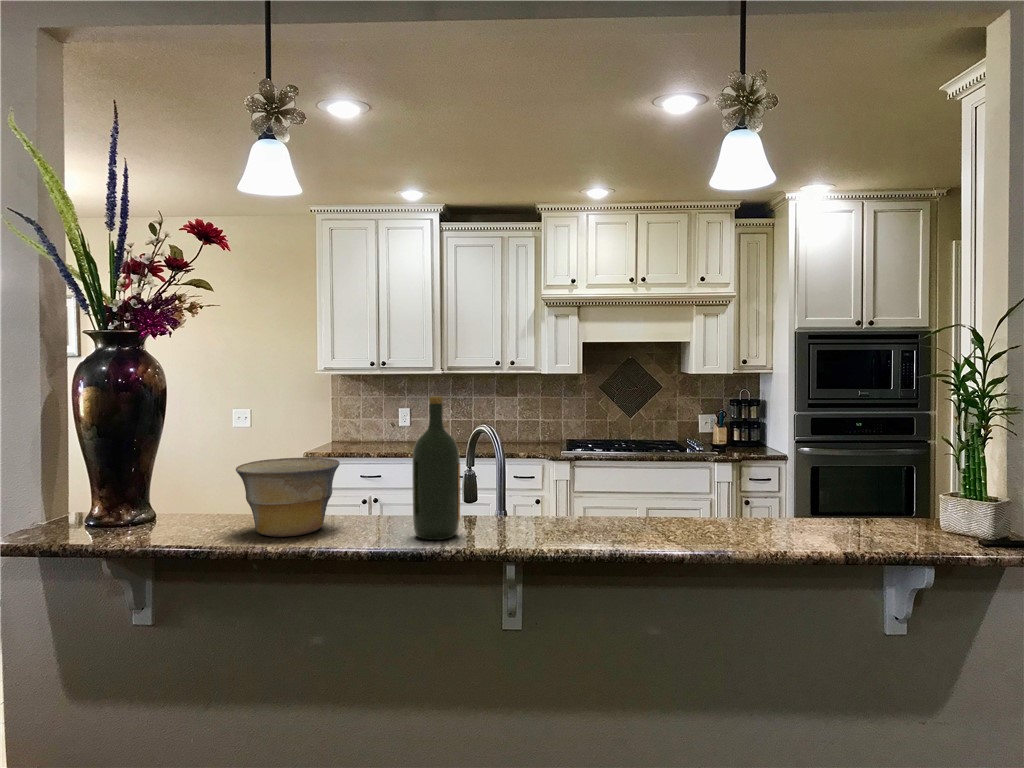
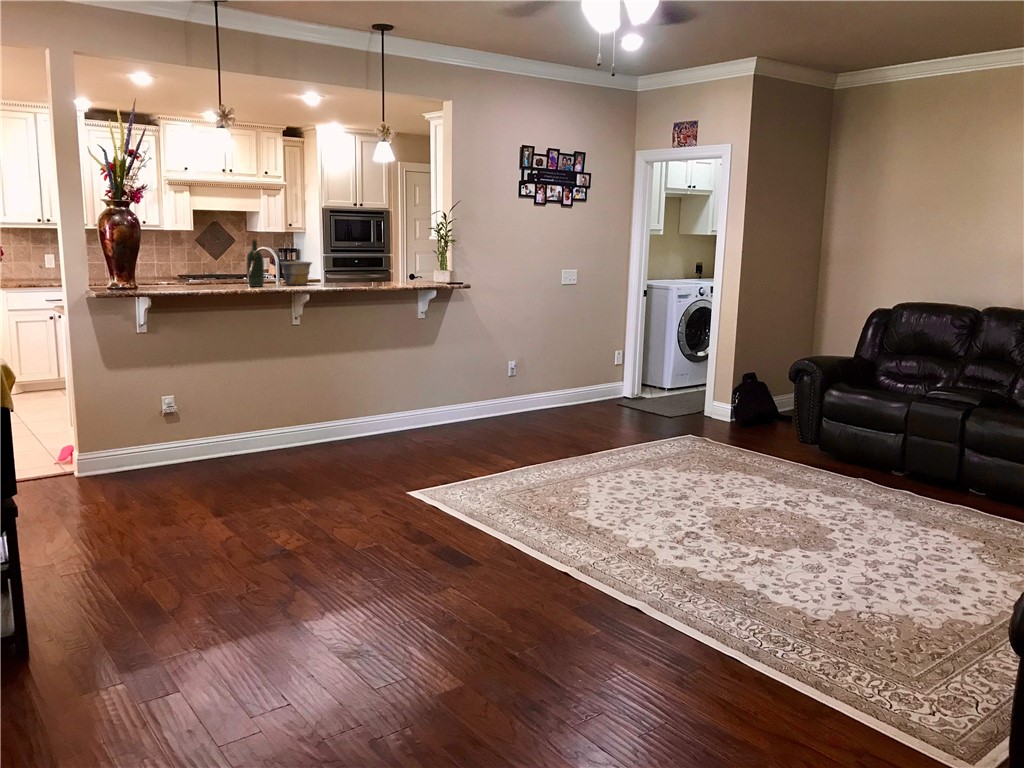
bowl: present [236,458,340,537] -> present [280,261,312,285]

